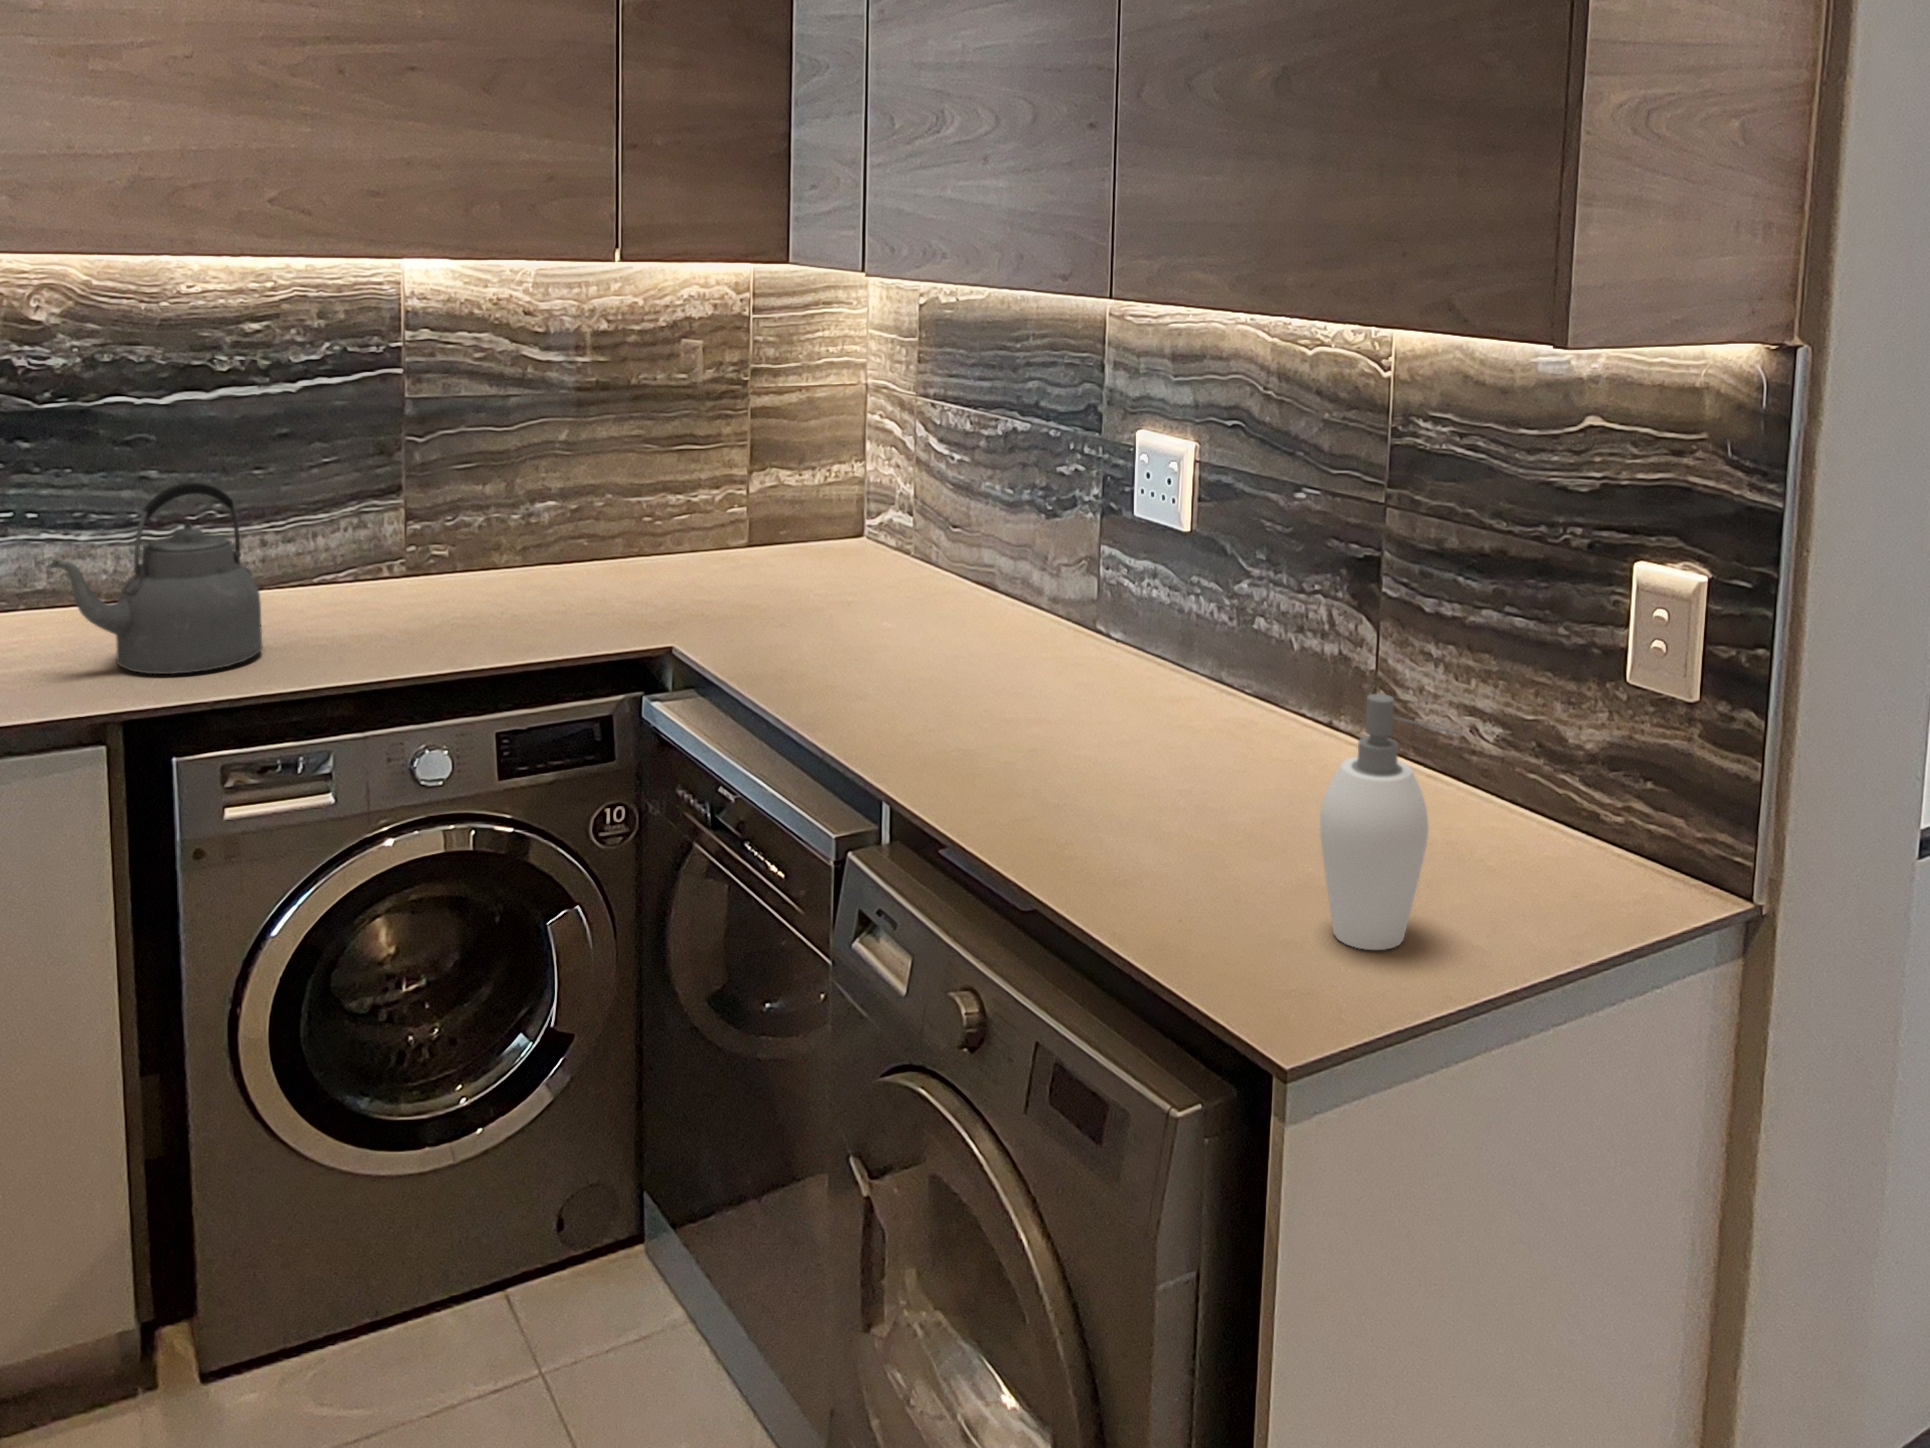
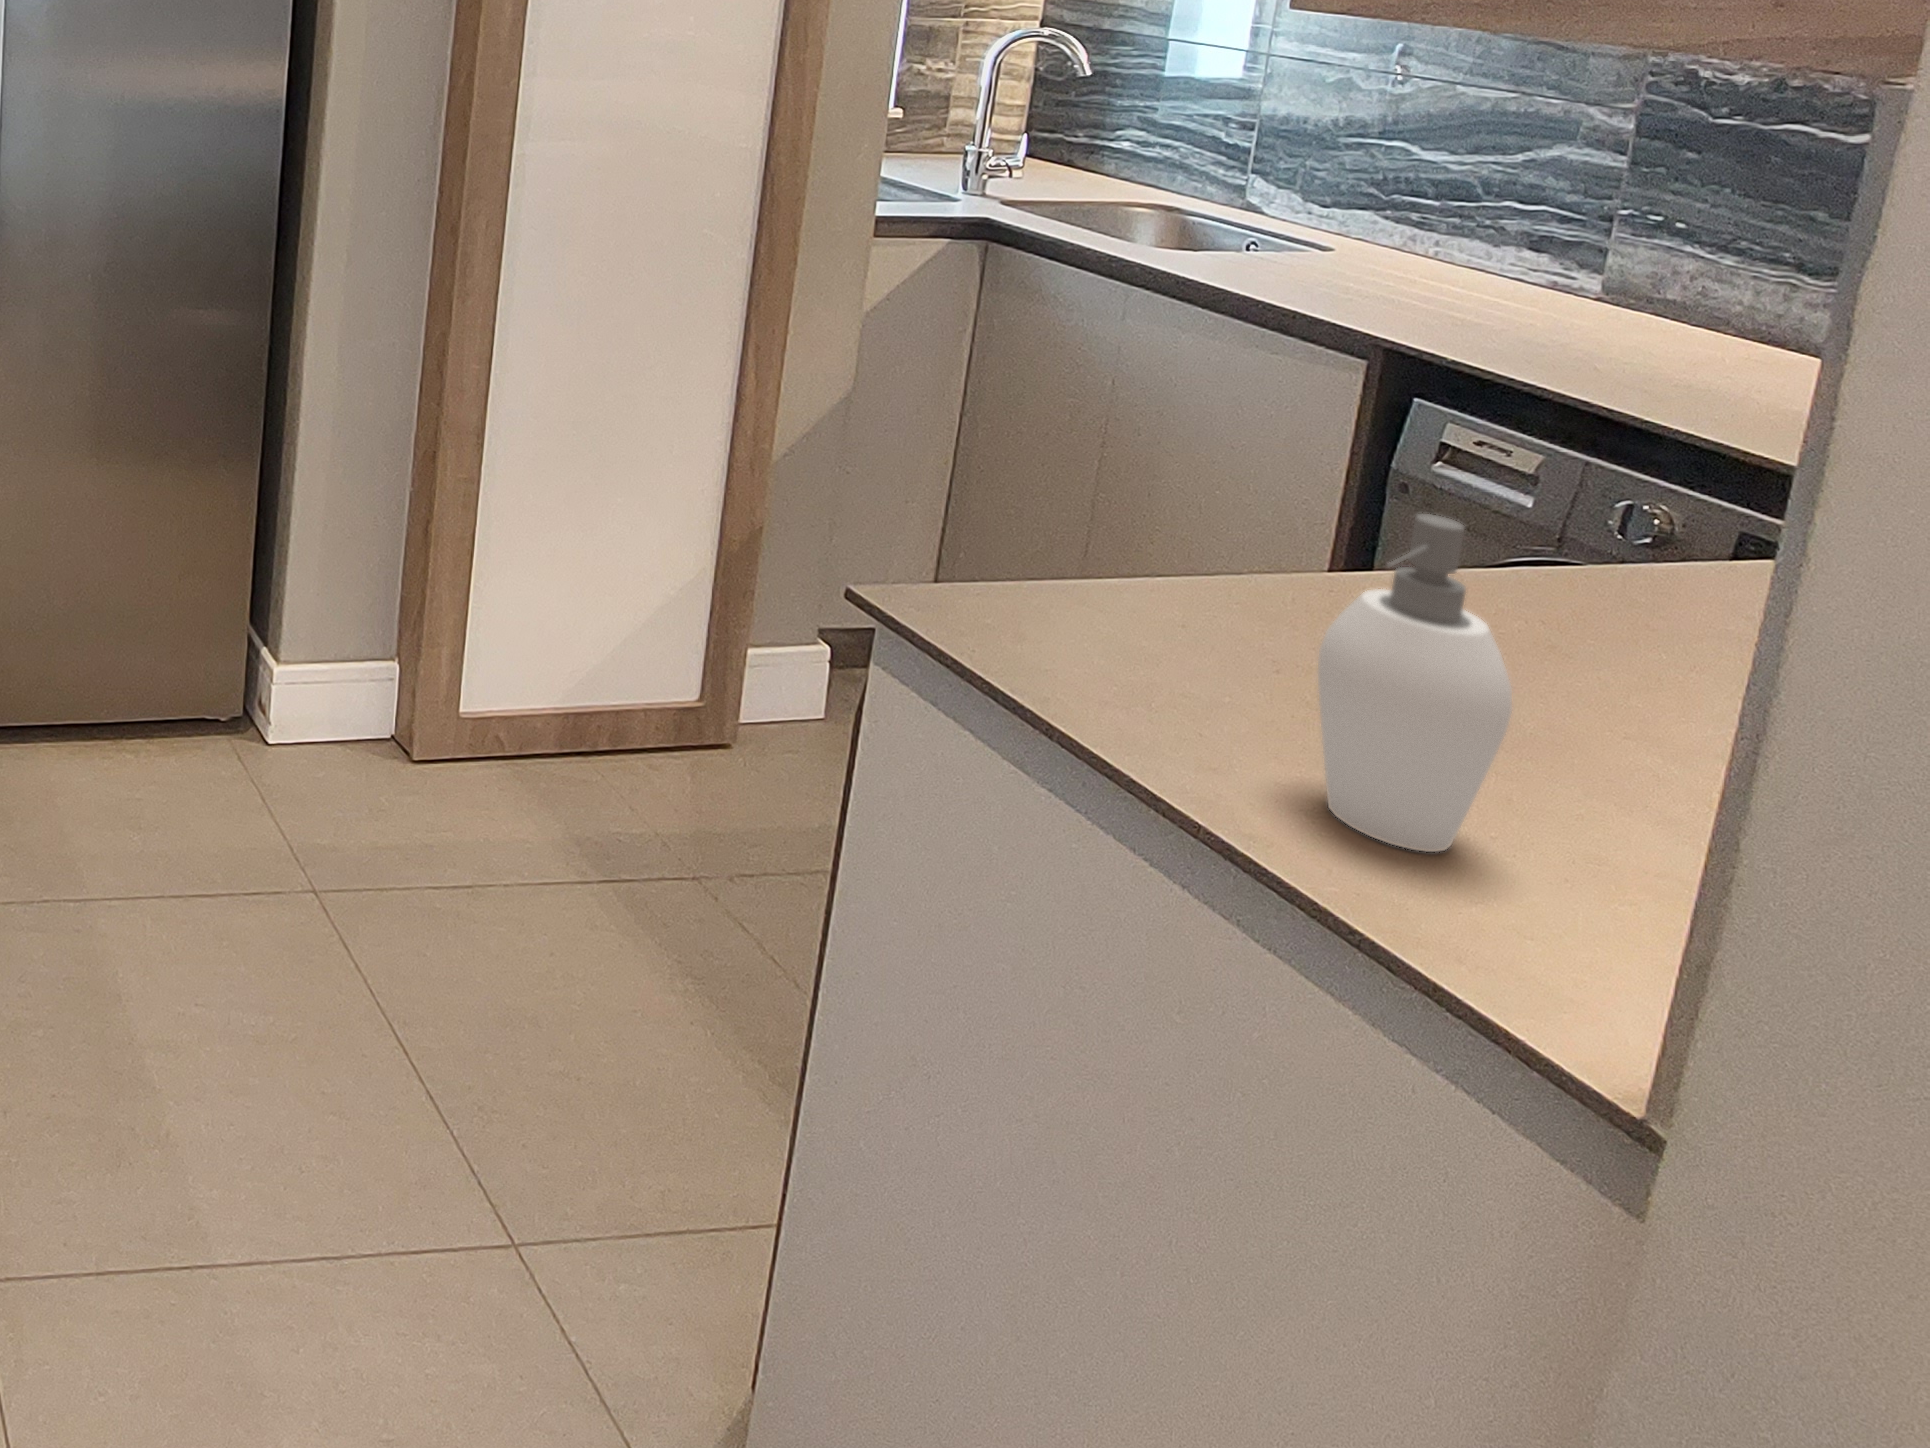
kettle: present [46,483,262,674] -> none [1453,189,1696,380]

